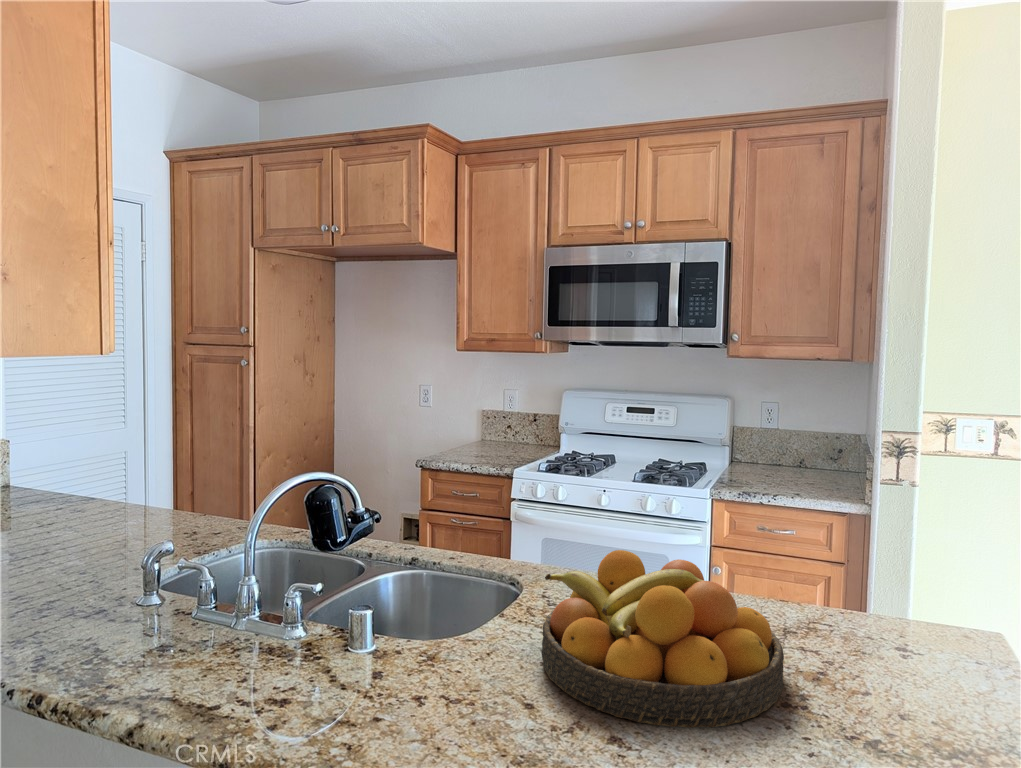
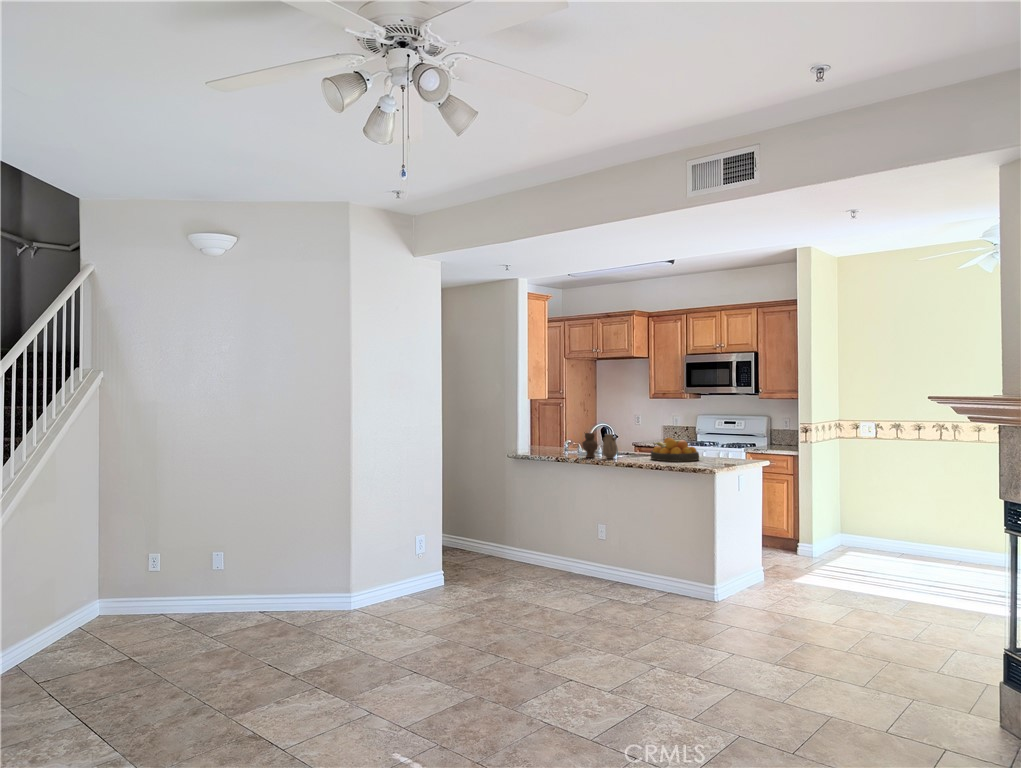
vase: none [185,537,375,690] -> present [582,433,618,459]

